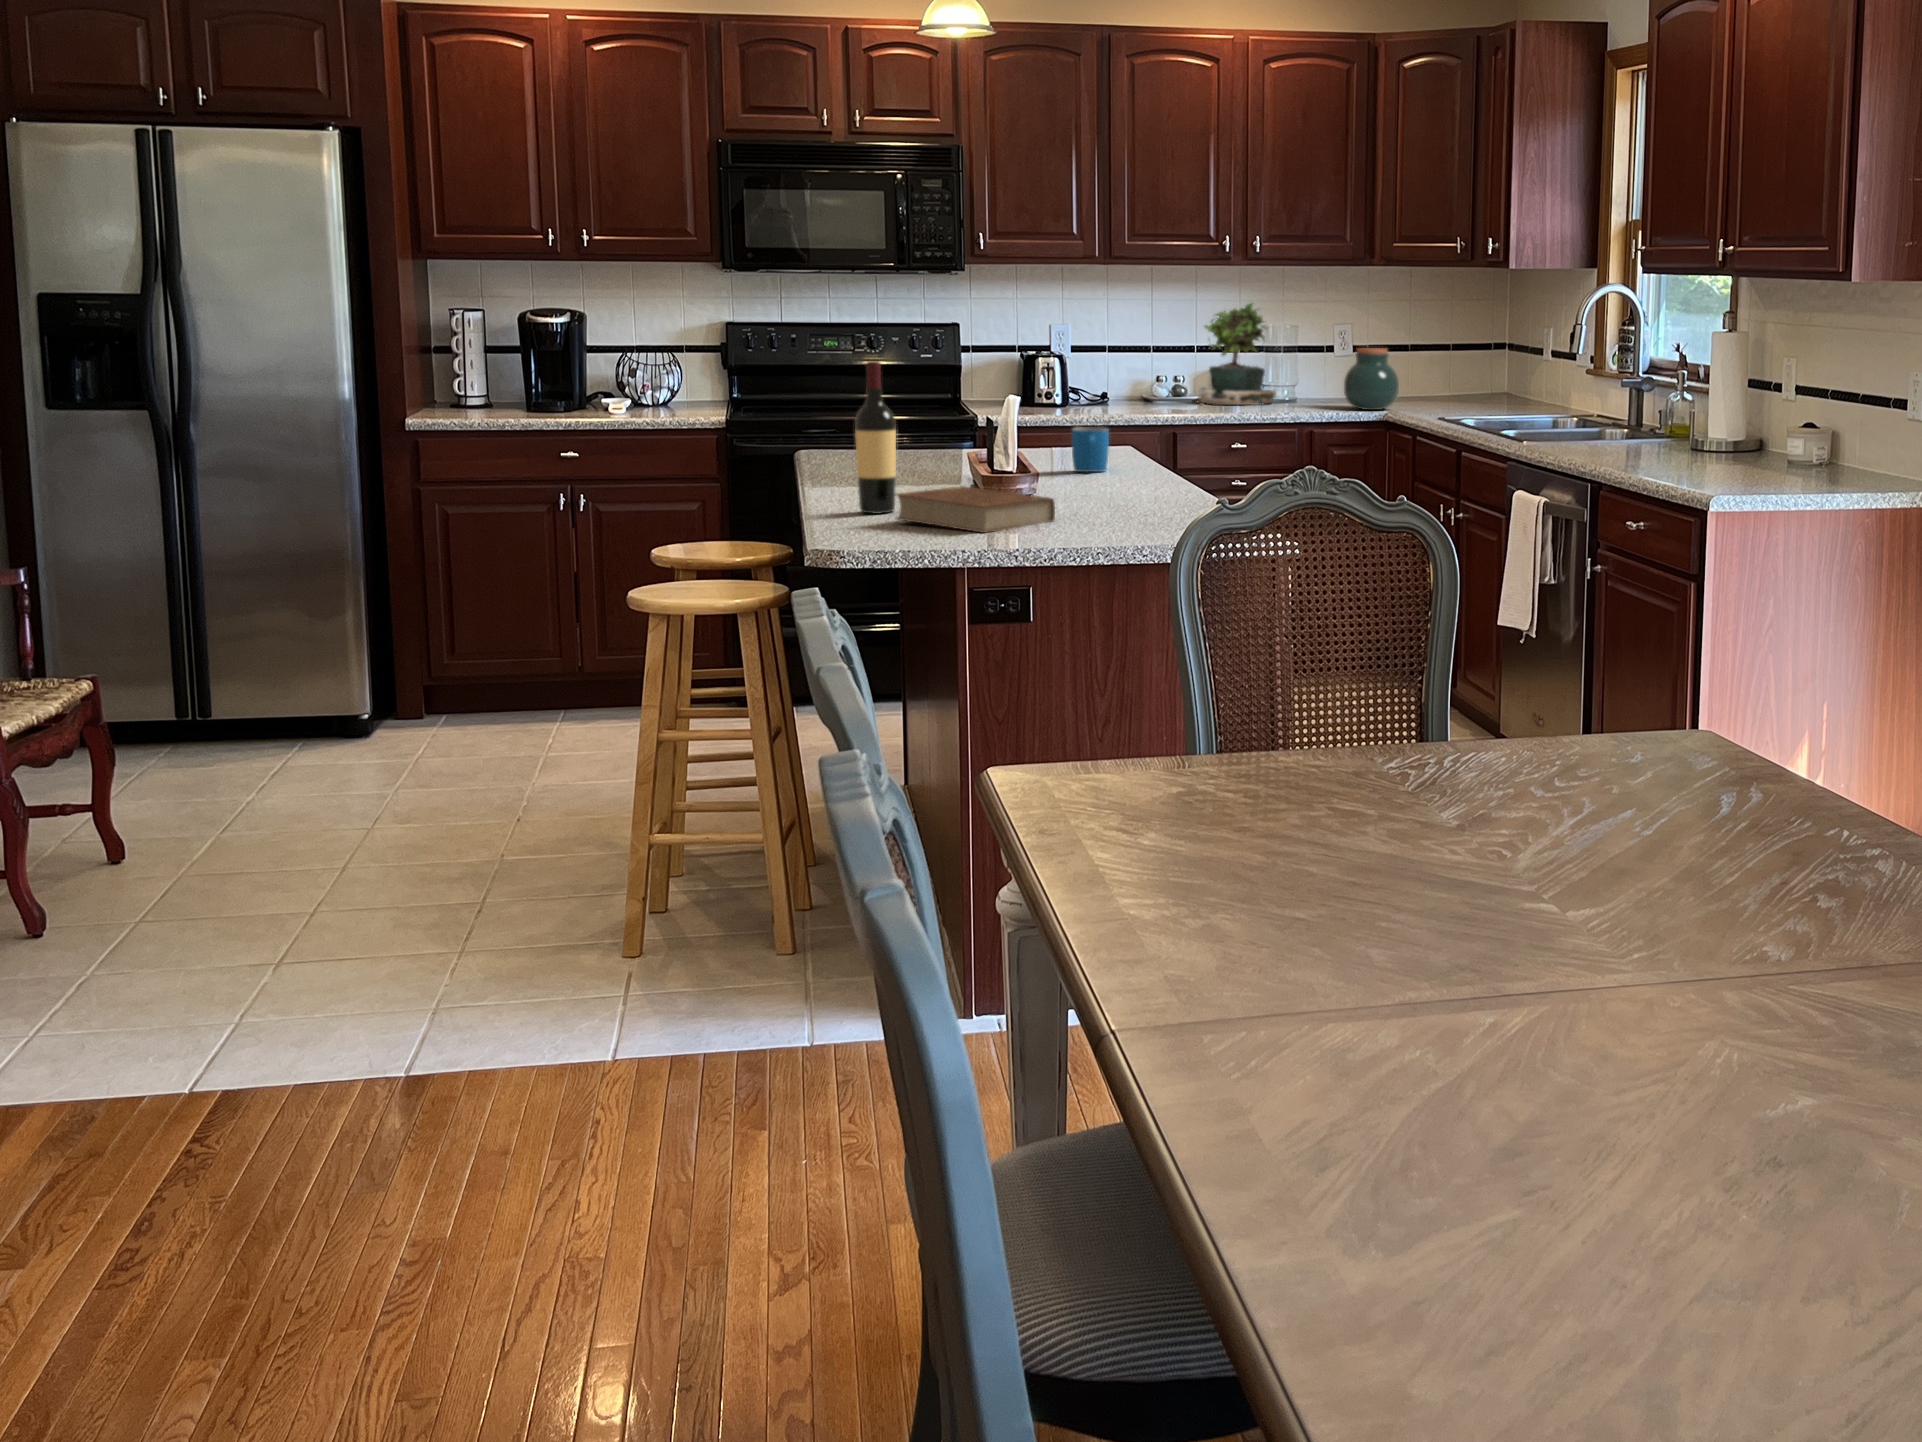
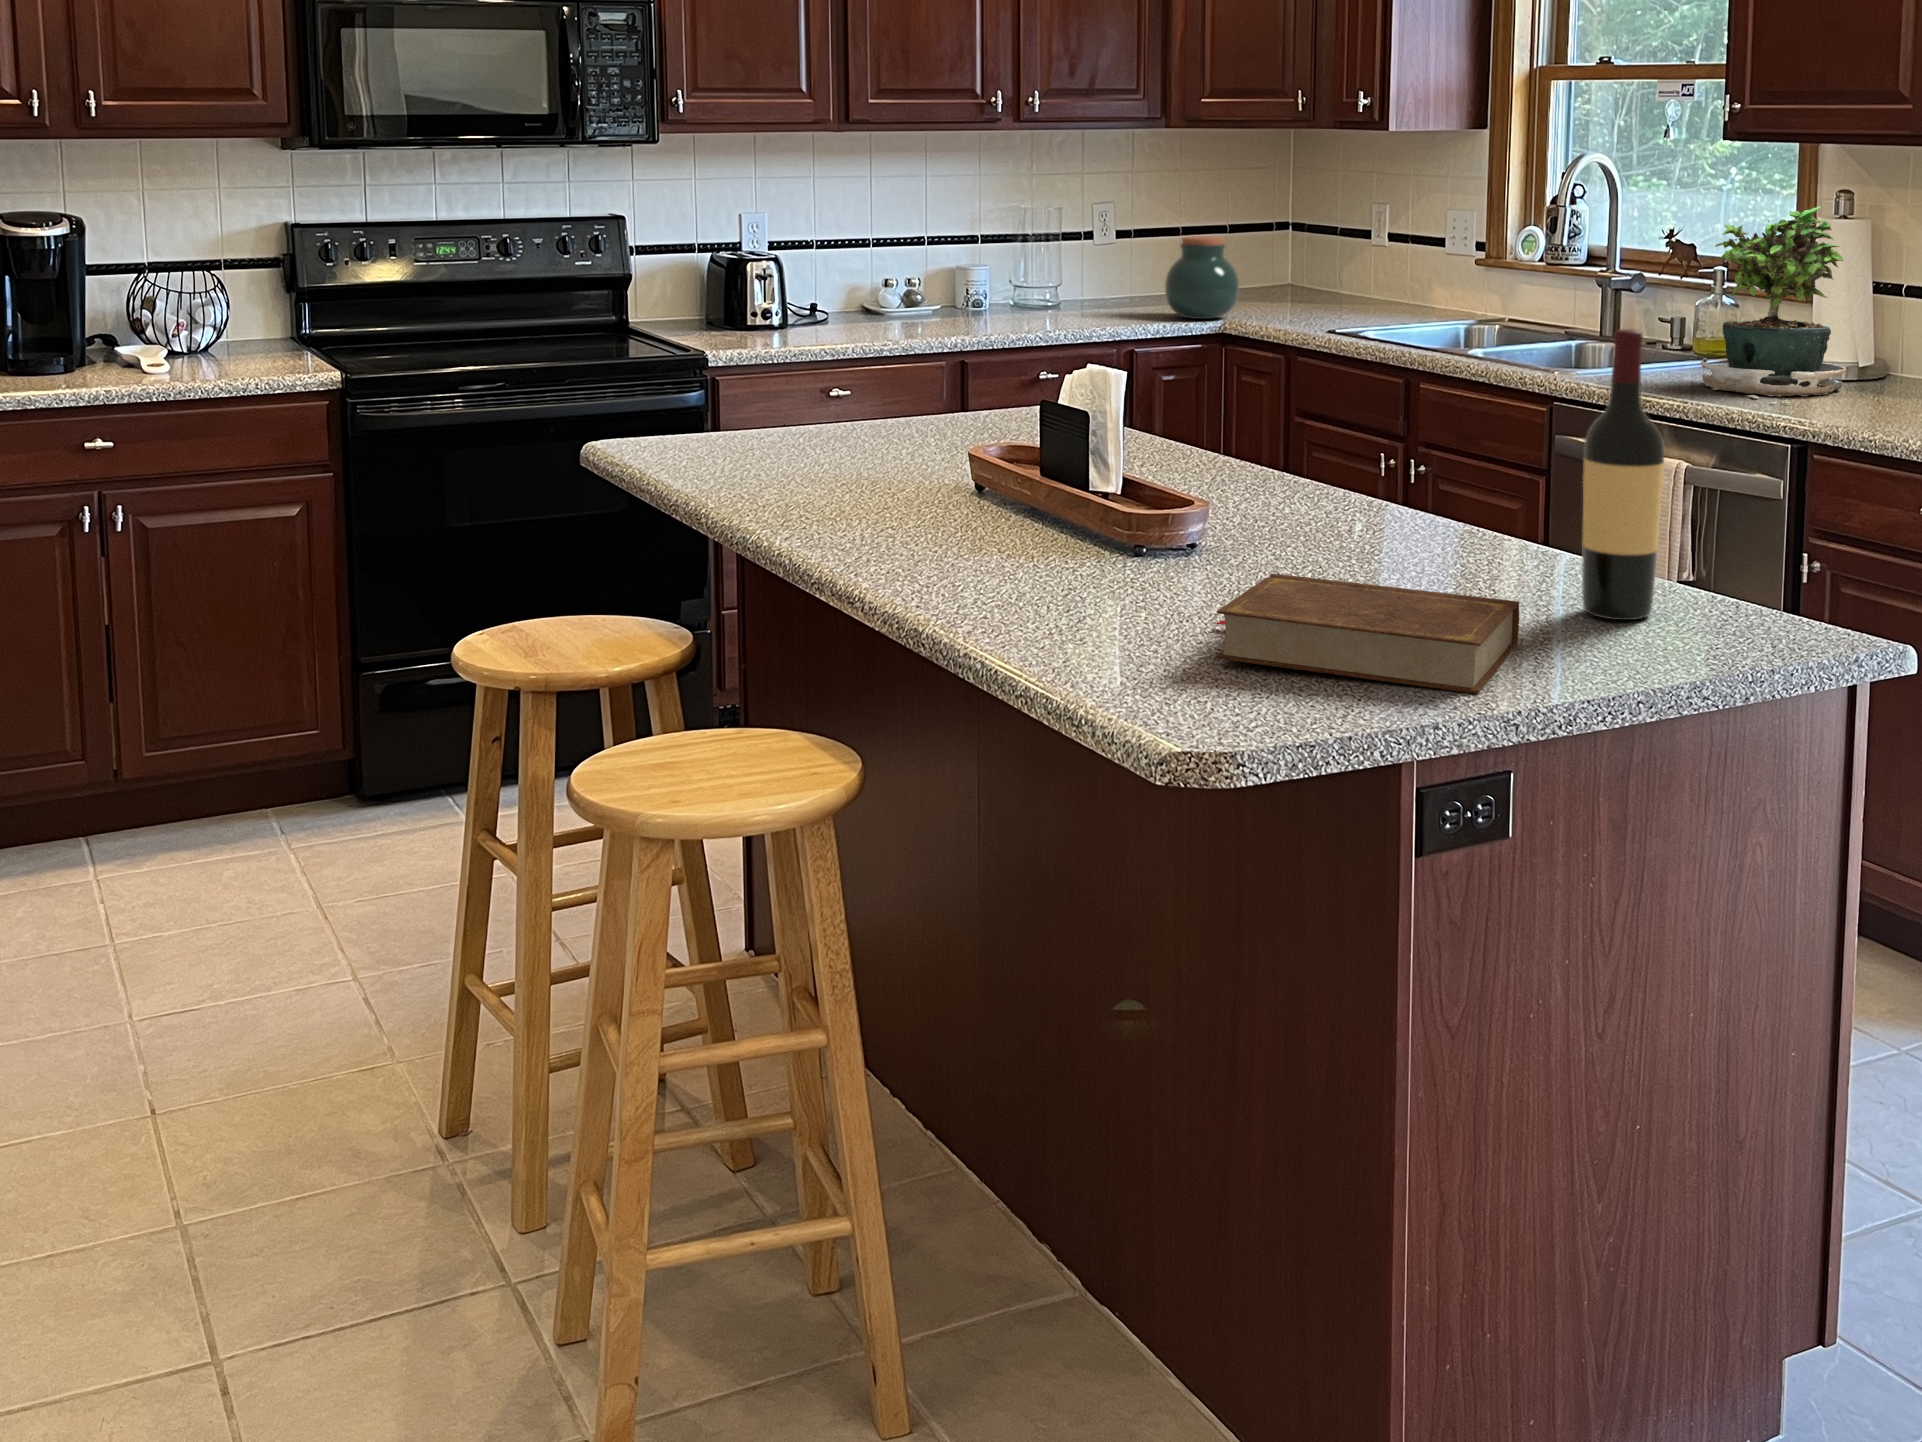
potted plant: present [1198,302,1276,405] -> present [1700,206,1846,404]
wine bottle: present [855,361,896,514] -> present [1582,329,1664,620]
mug: present [1072,427,1109,472] -> none [1181,411,1244,488]

